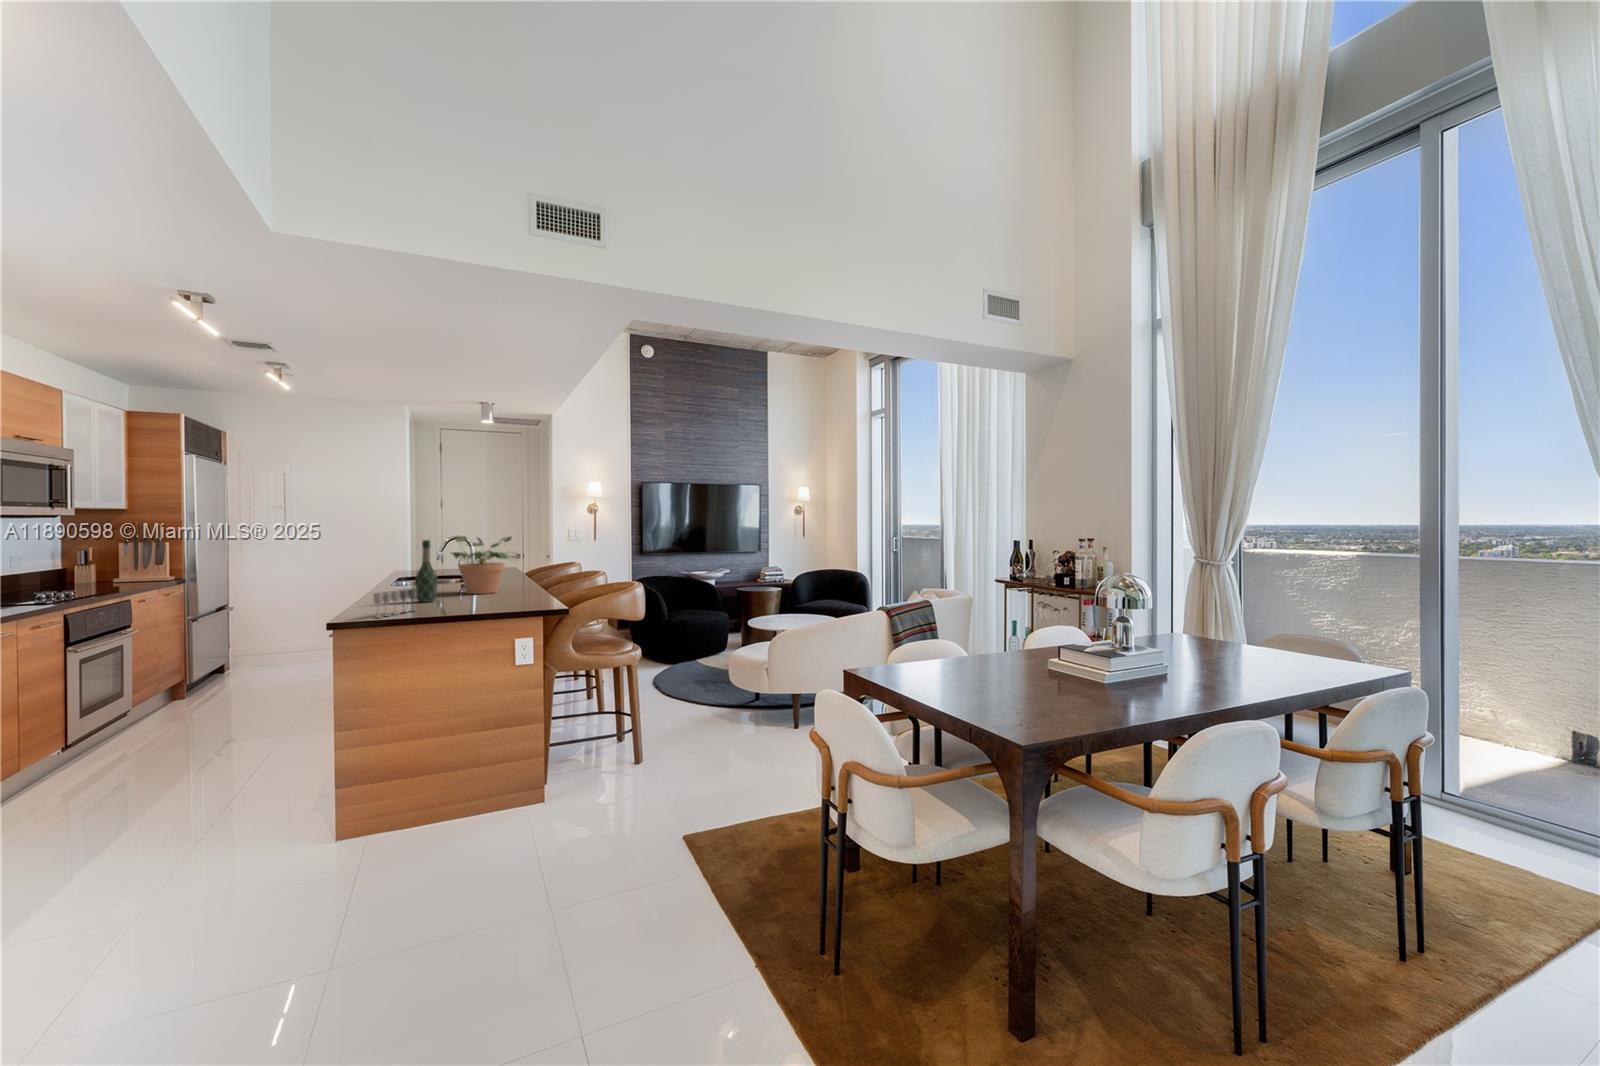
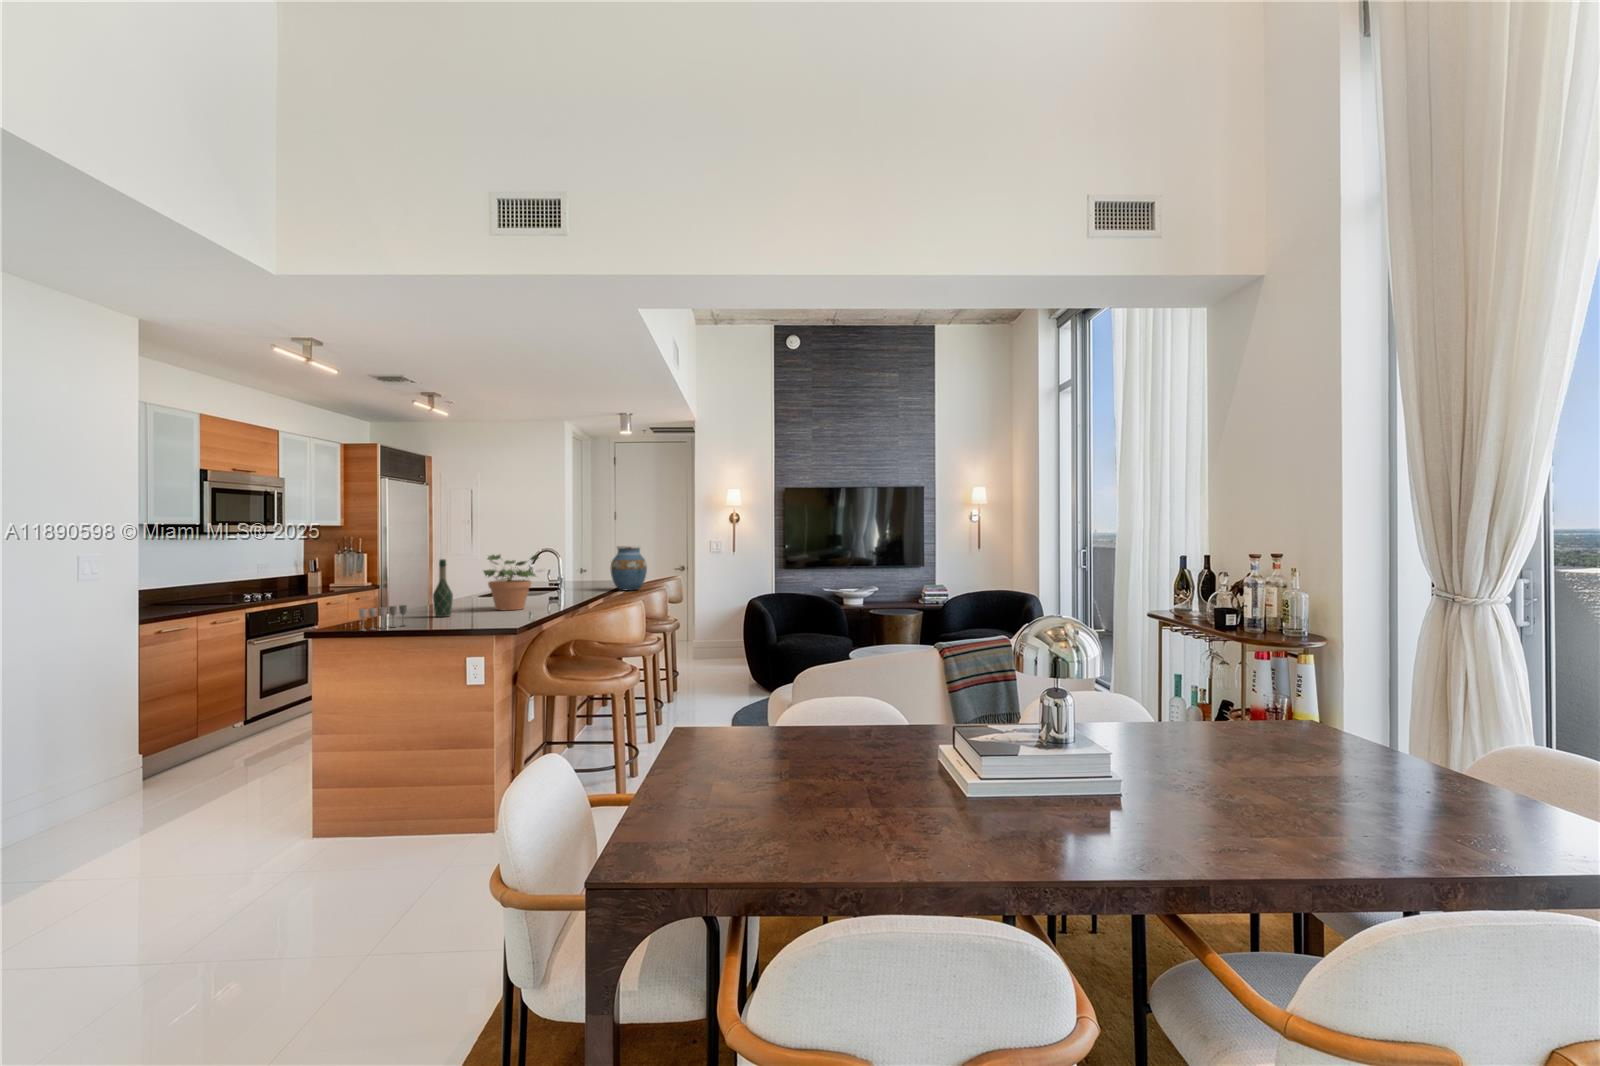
vase: none [530,531,567,574] -> present [611,546,647,591]

